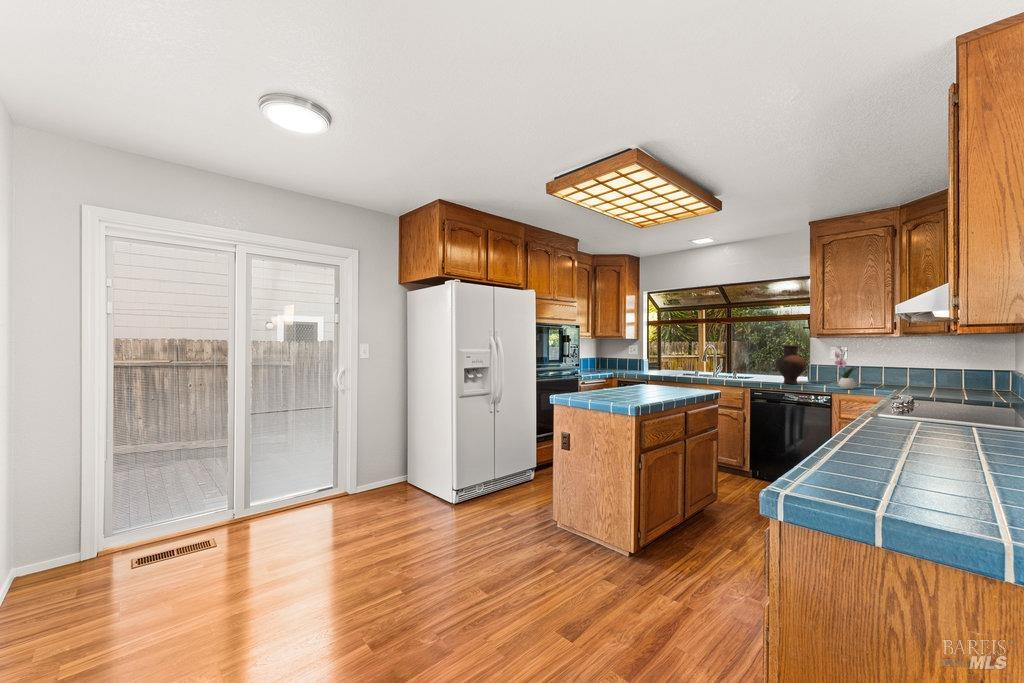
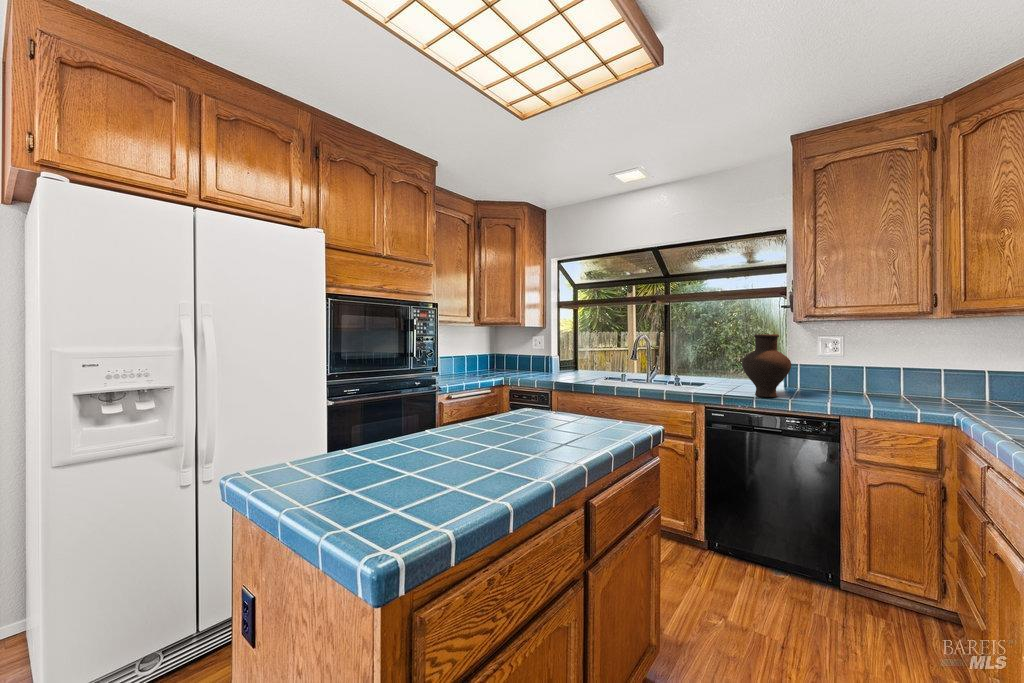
flower arrangement: present [834,347,857,389] -> none [840,335,882,408]

